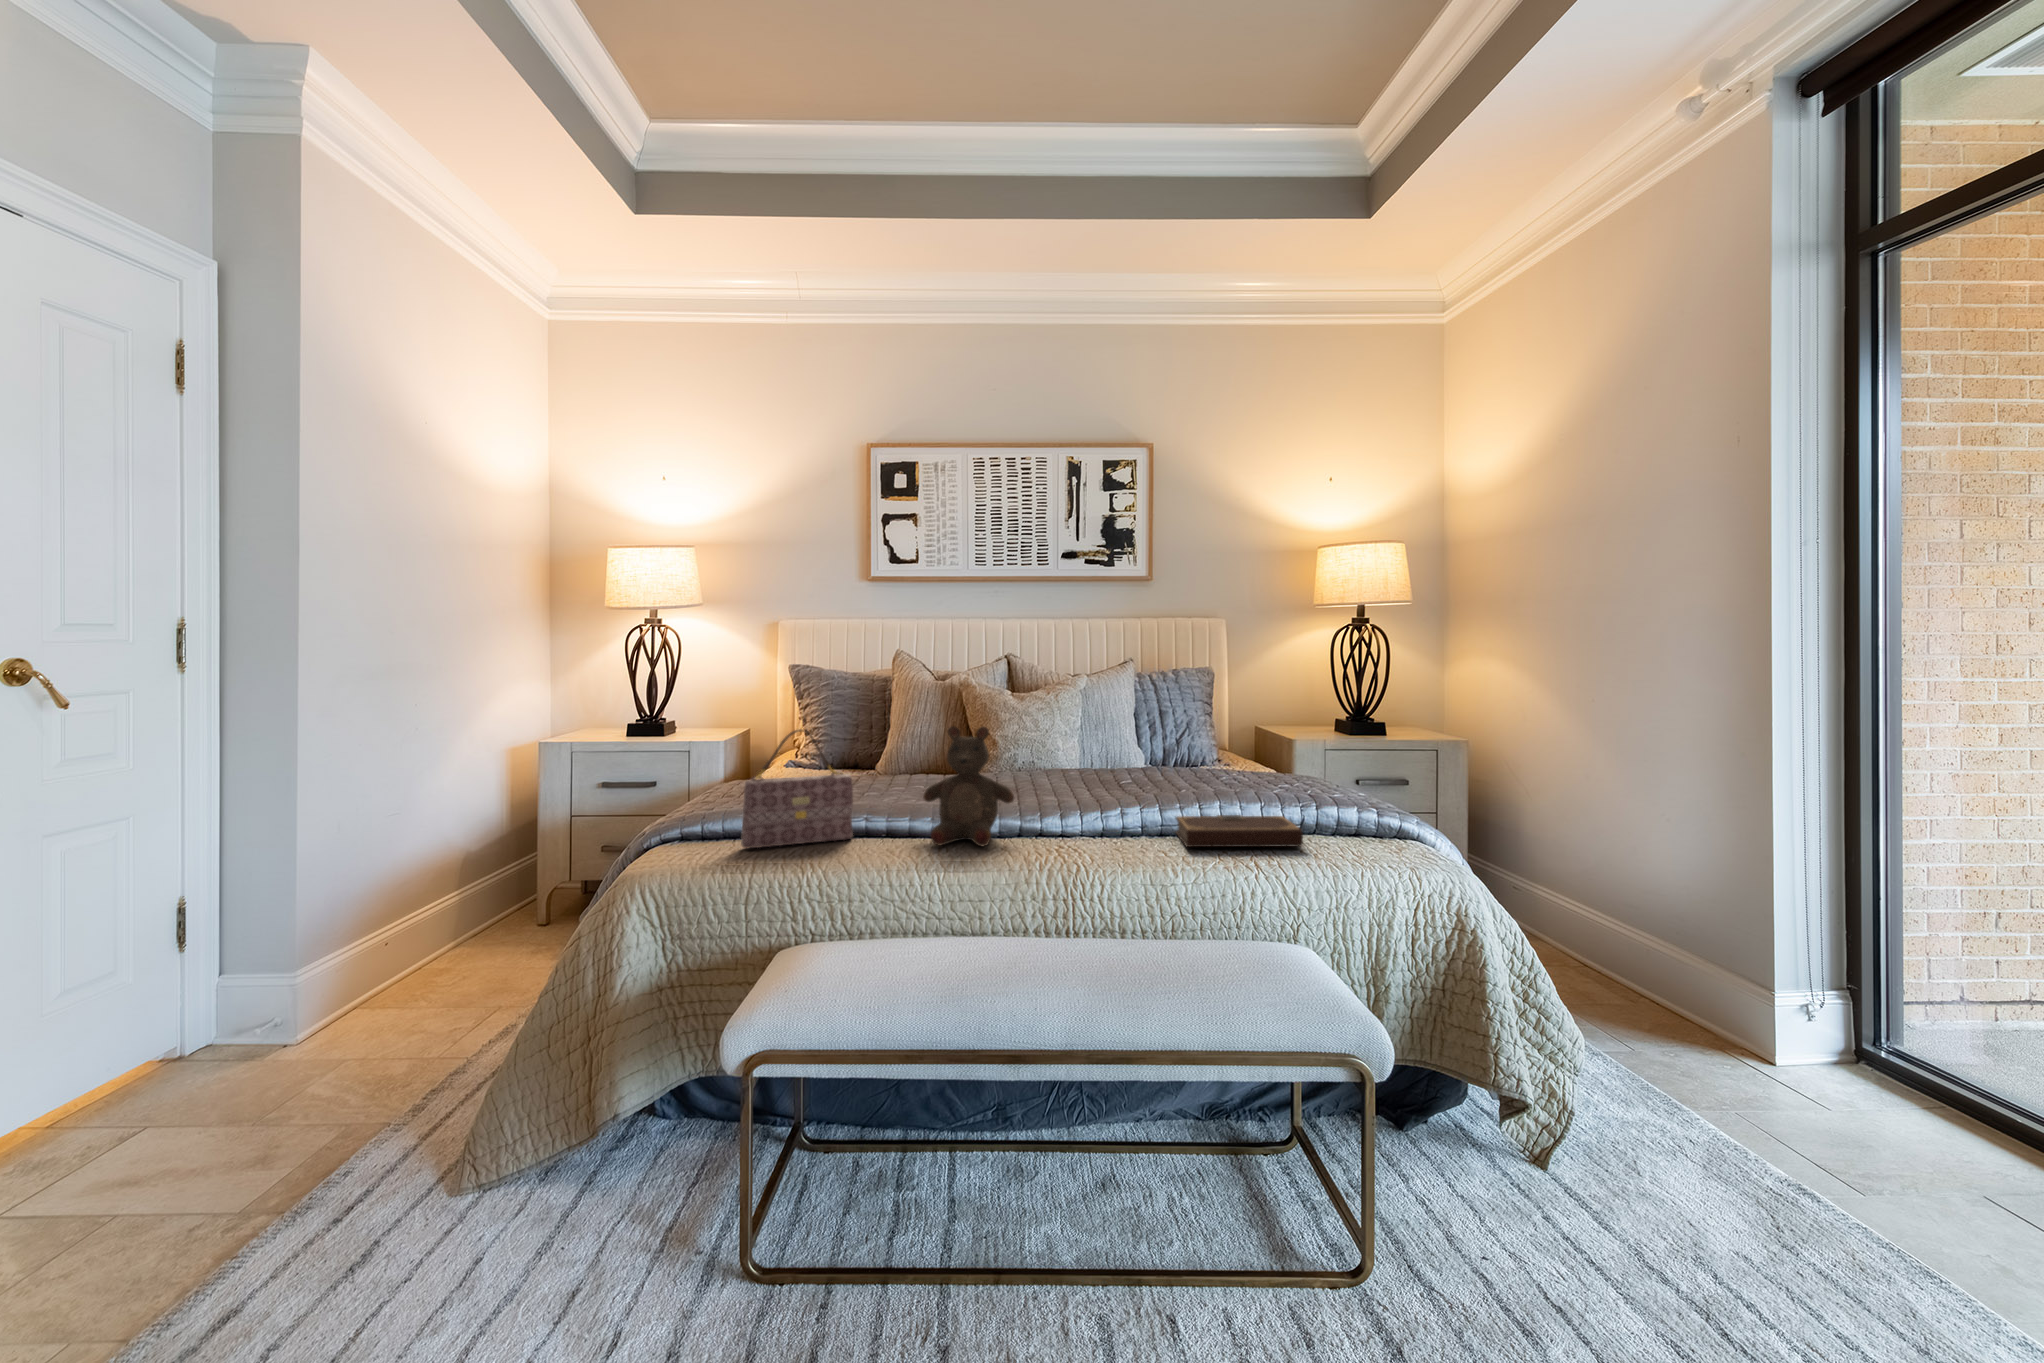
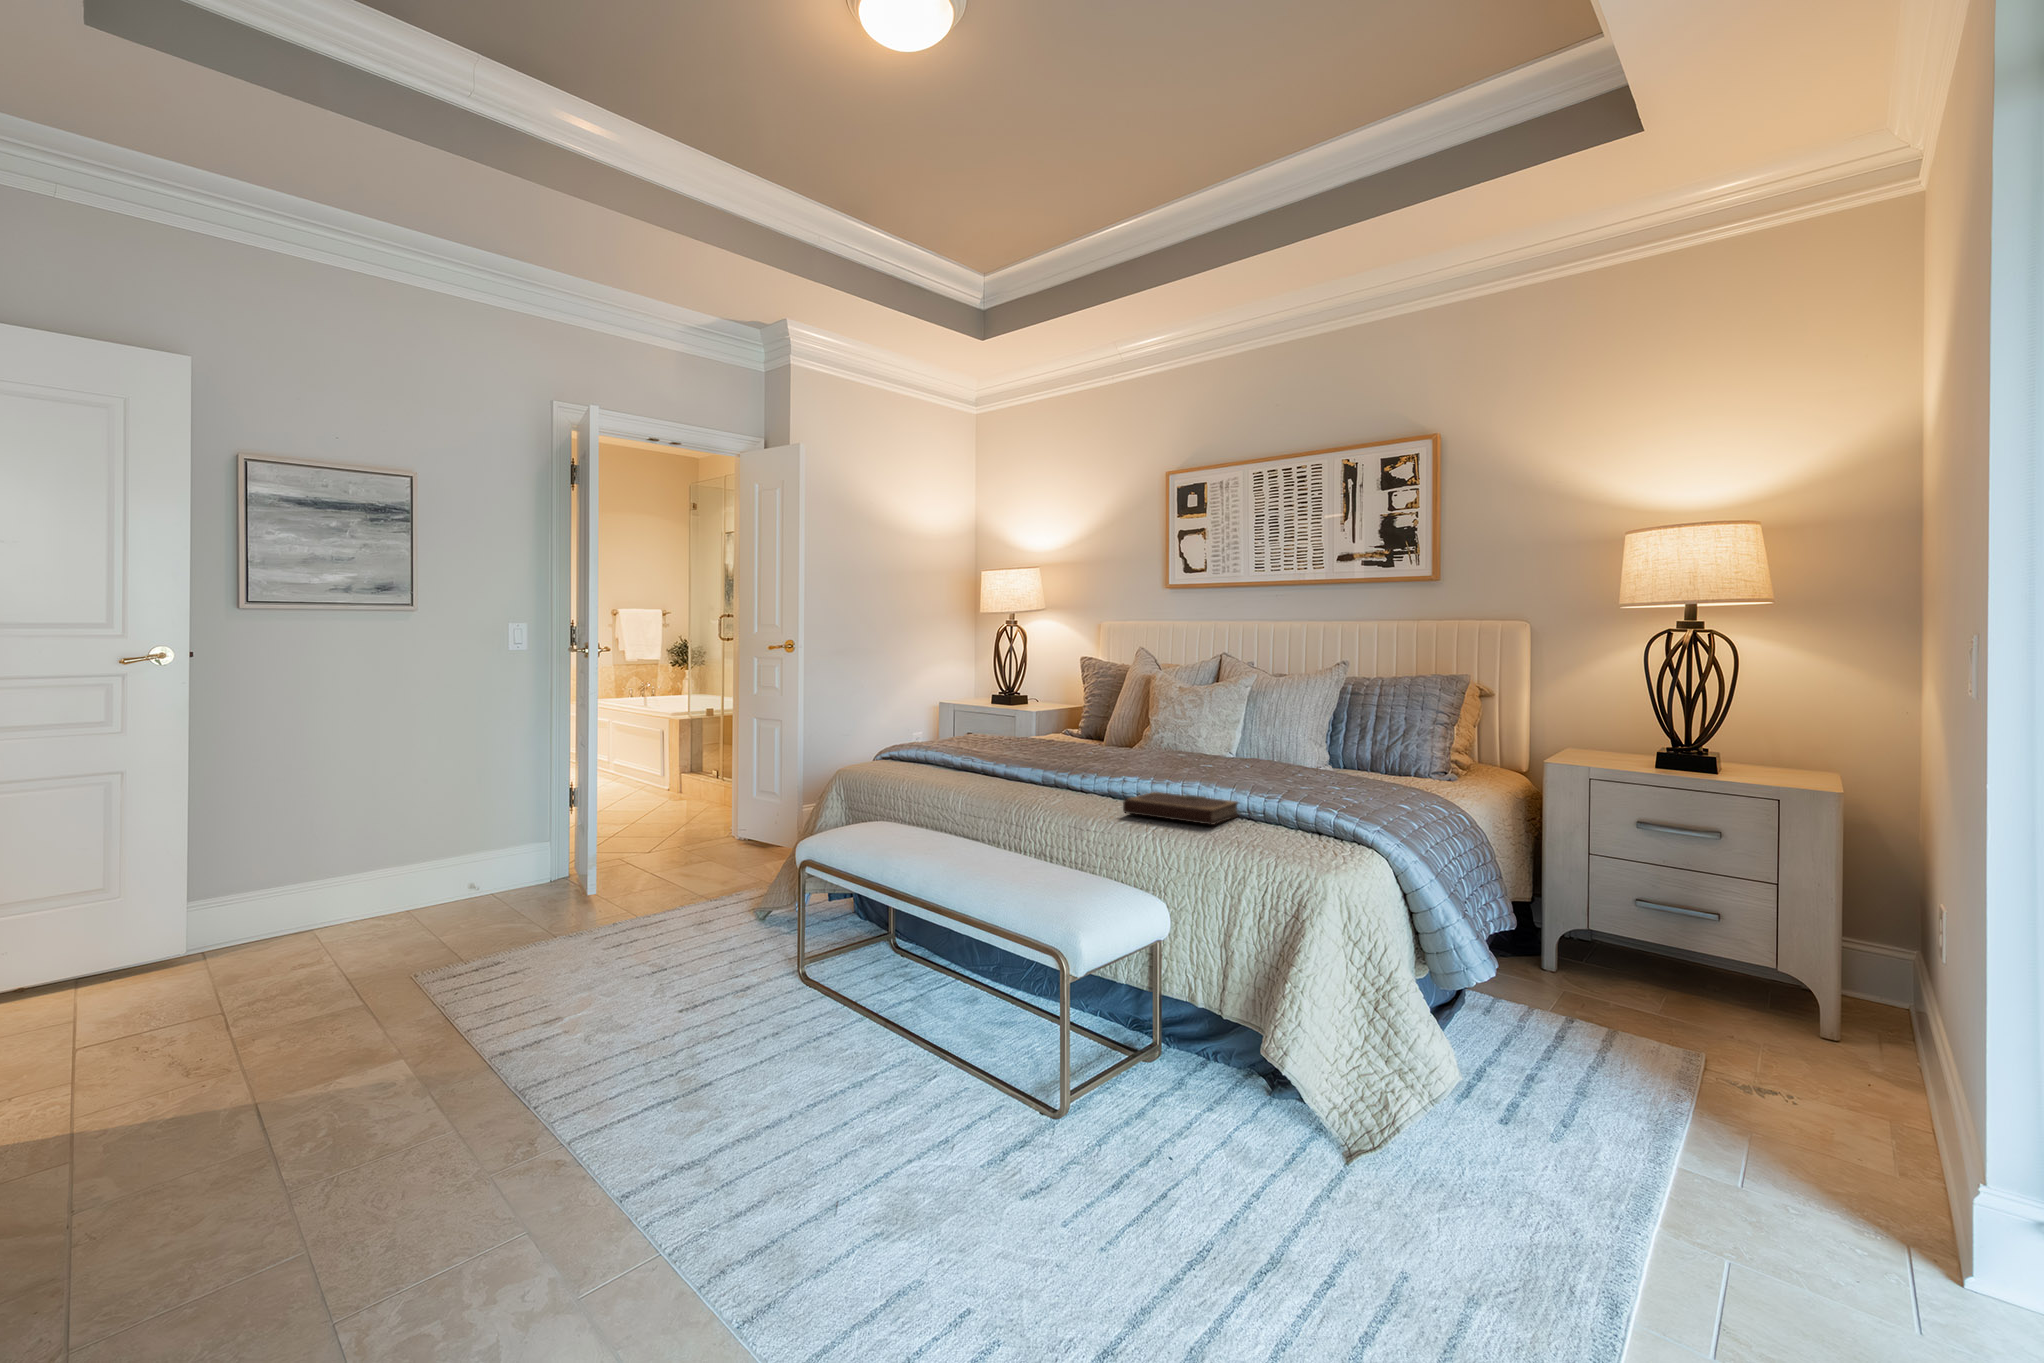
stuffed bear: present [923,726,1014,846] -> none [966,705,1034,794]
handbag: present [741,729,853,848] -> none [864,700,939,780]

